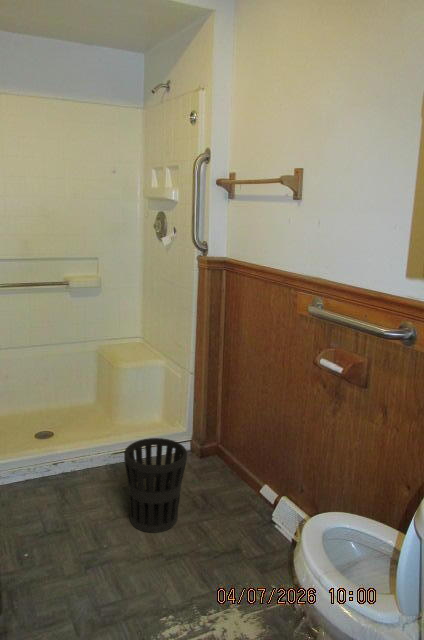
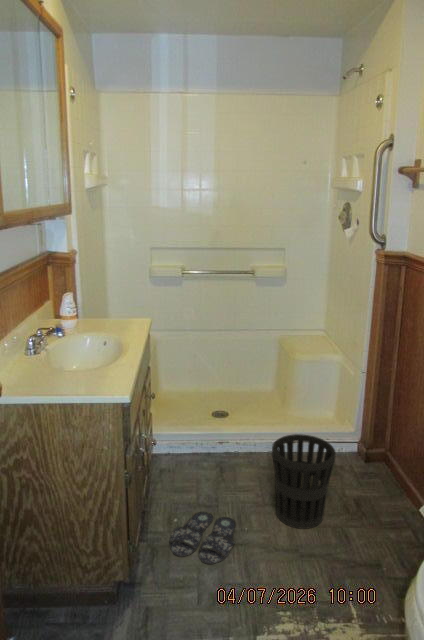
slippers: none [25,538,99,593] -> present [170,512,236,564]

